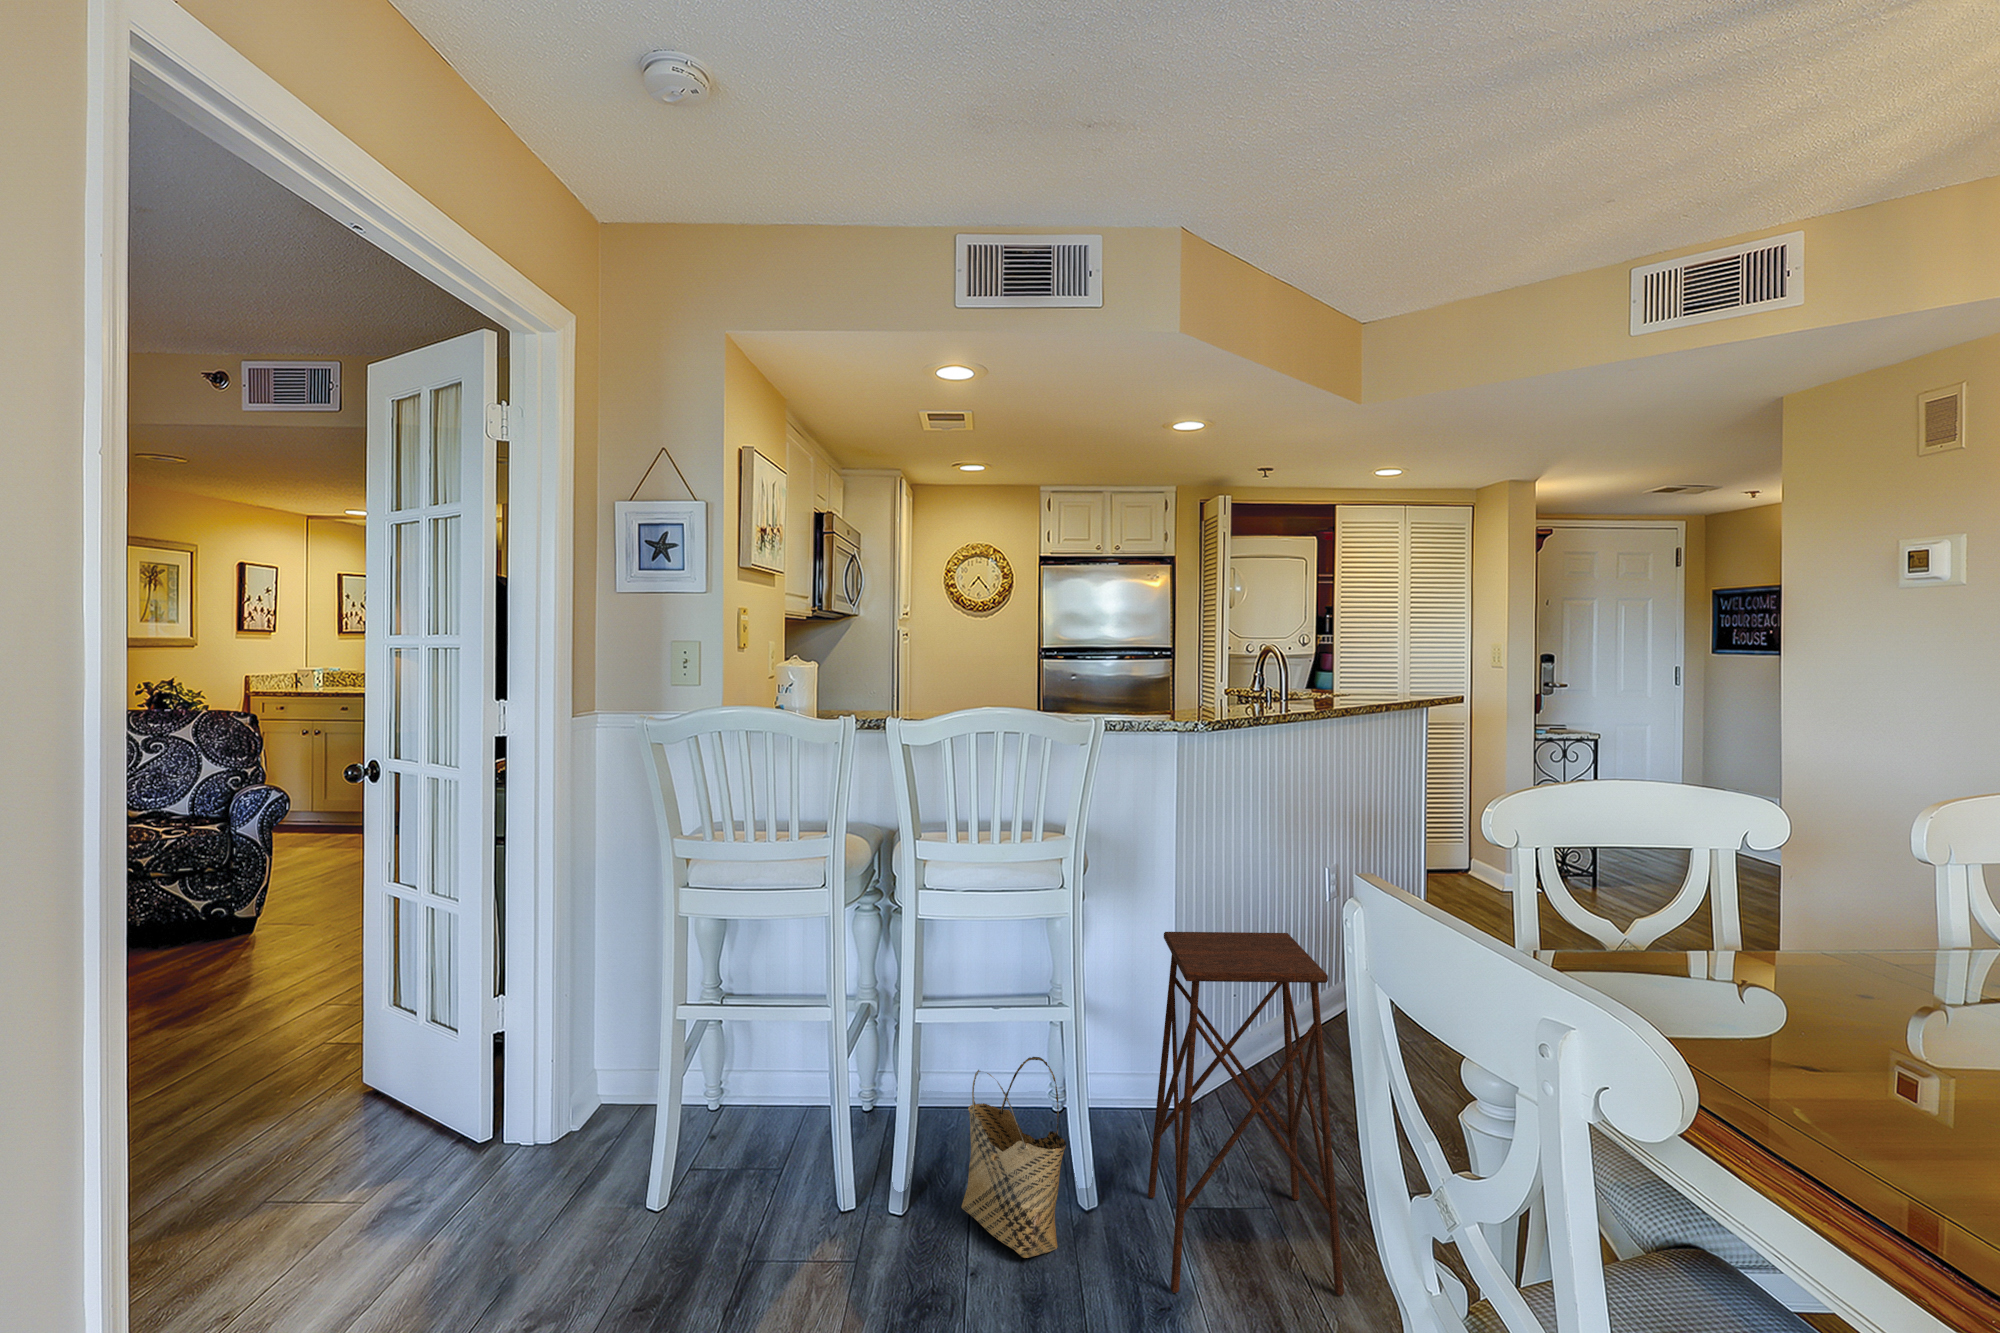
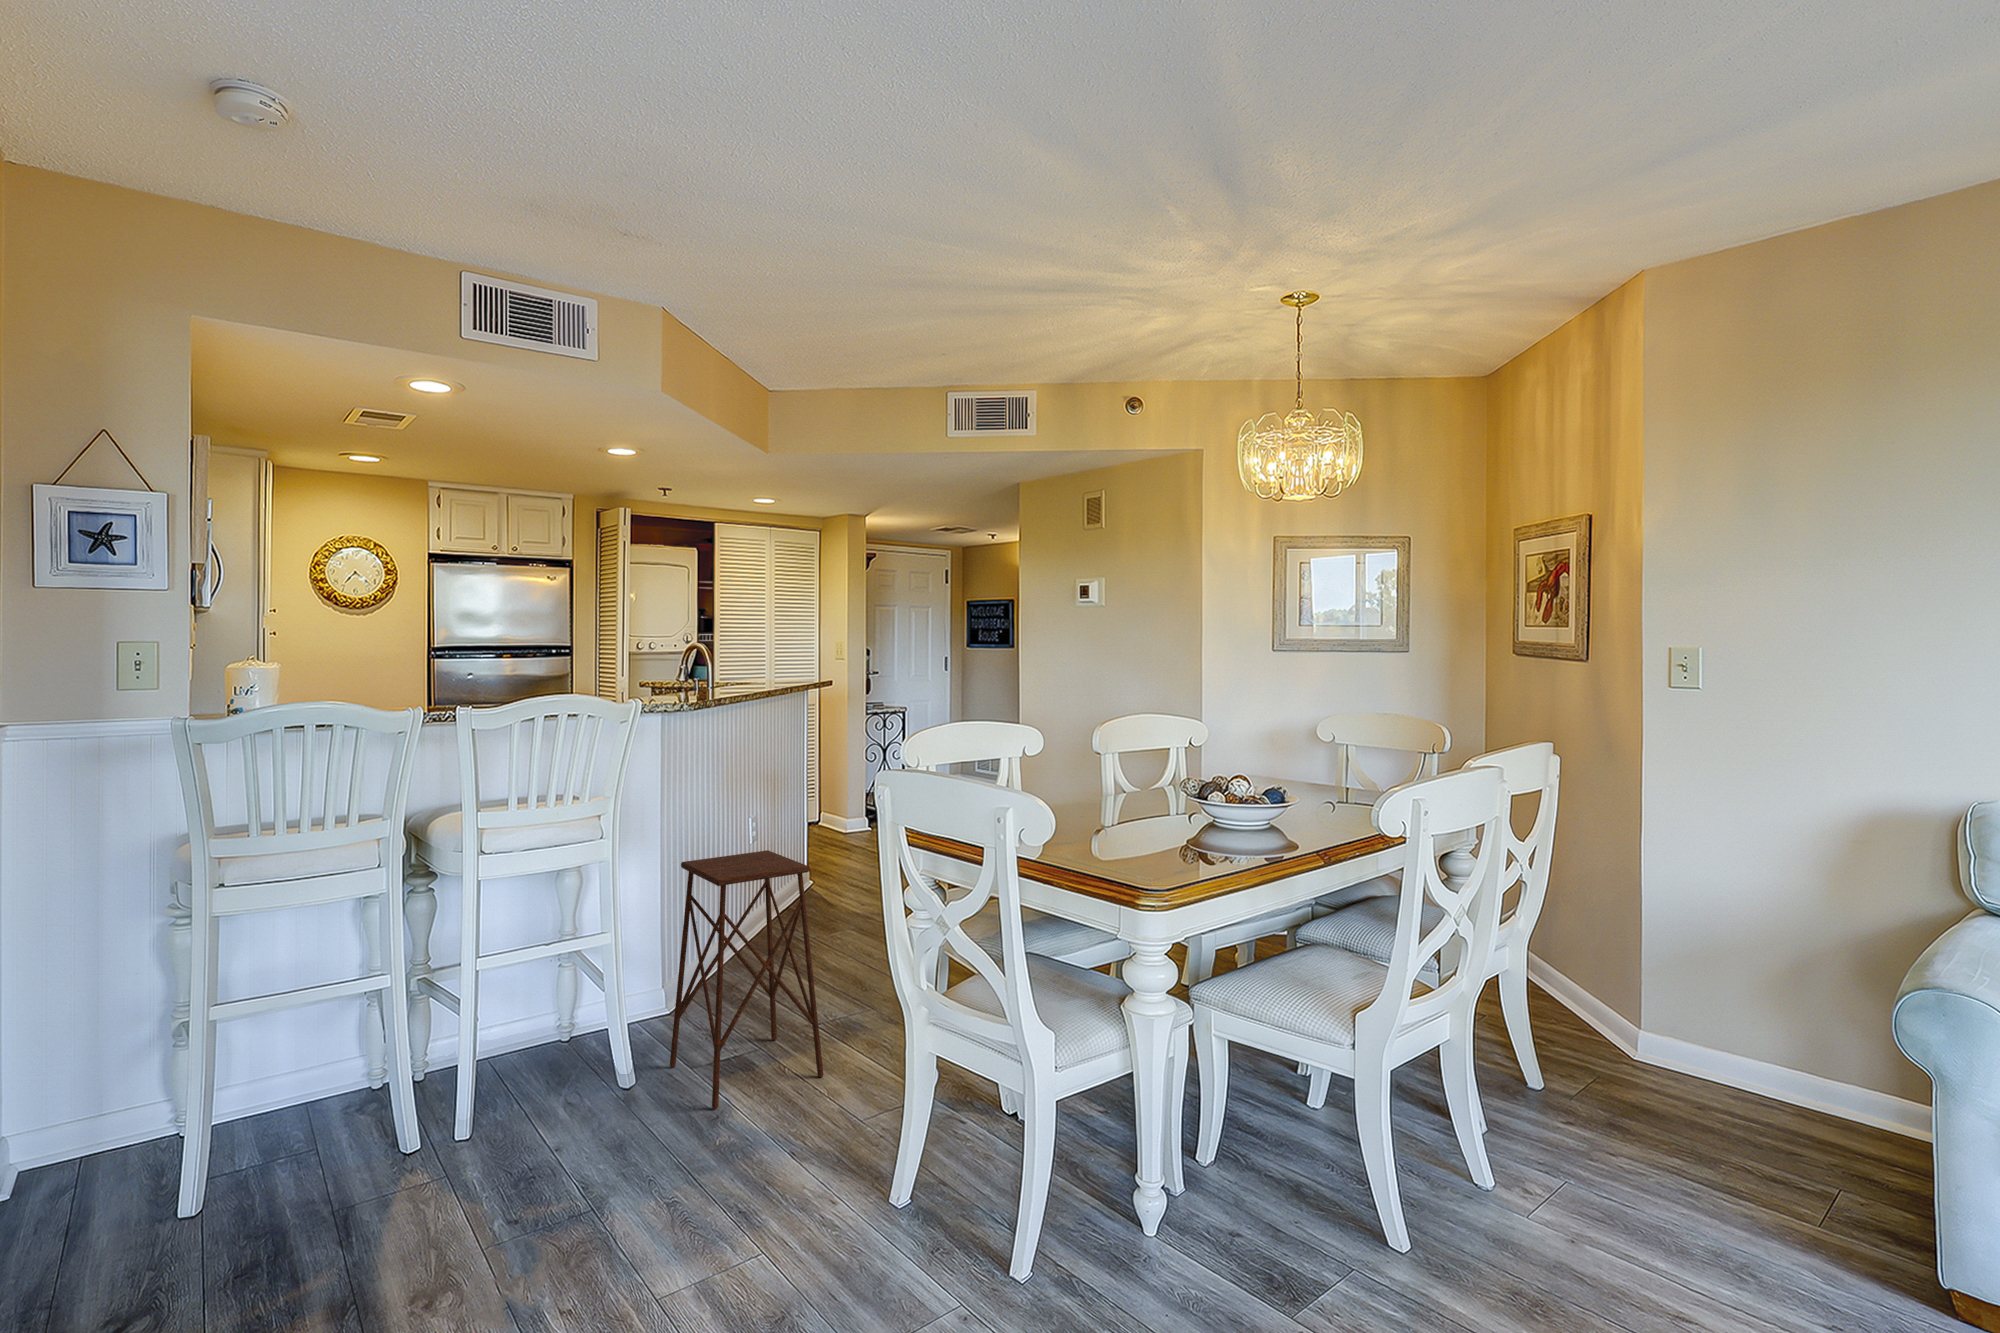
woven basket: present [961,1057,1066,1258] -> none [523,975,623,1124]

